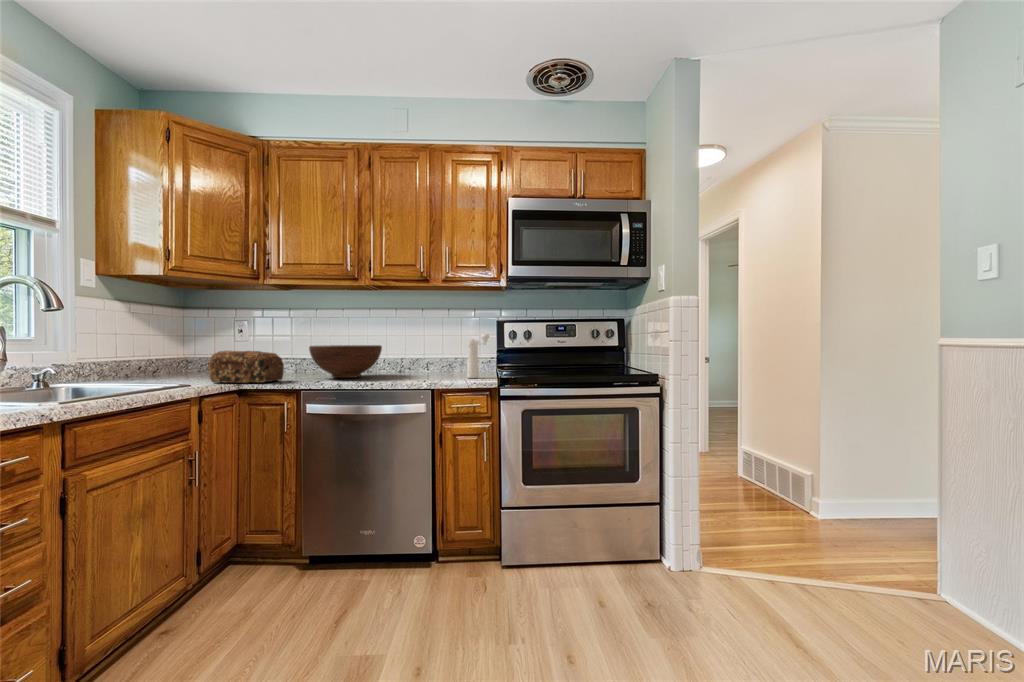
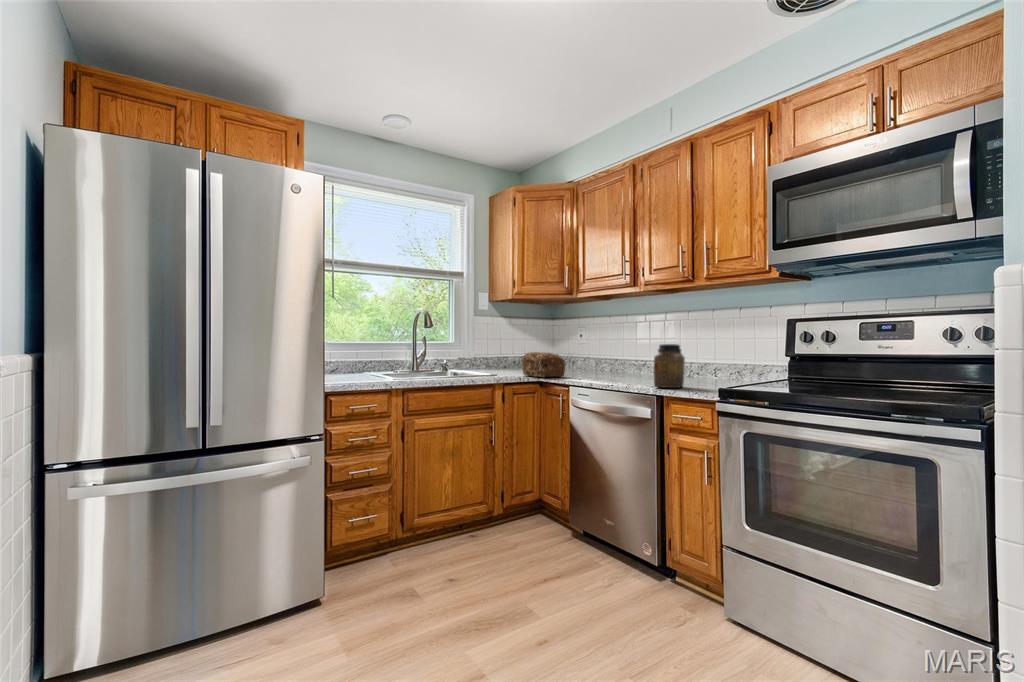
pepper mill: present [467,334,489,378] -> none [700,338,738,388]
jar: none [434,339,461,381] -> present [654,344,685,388]
fruit bowl: present [309,345,382,378] -> none [580,349,644,379]

